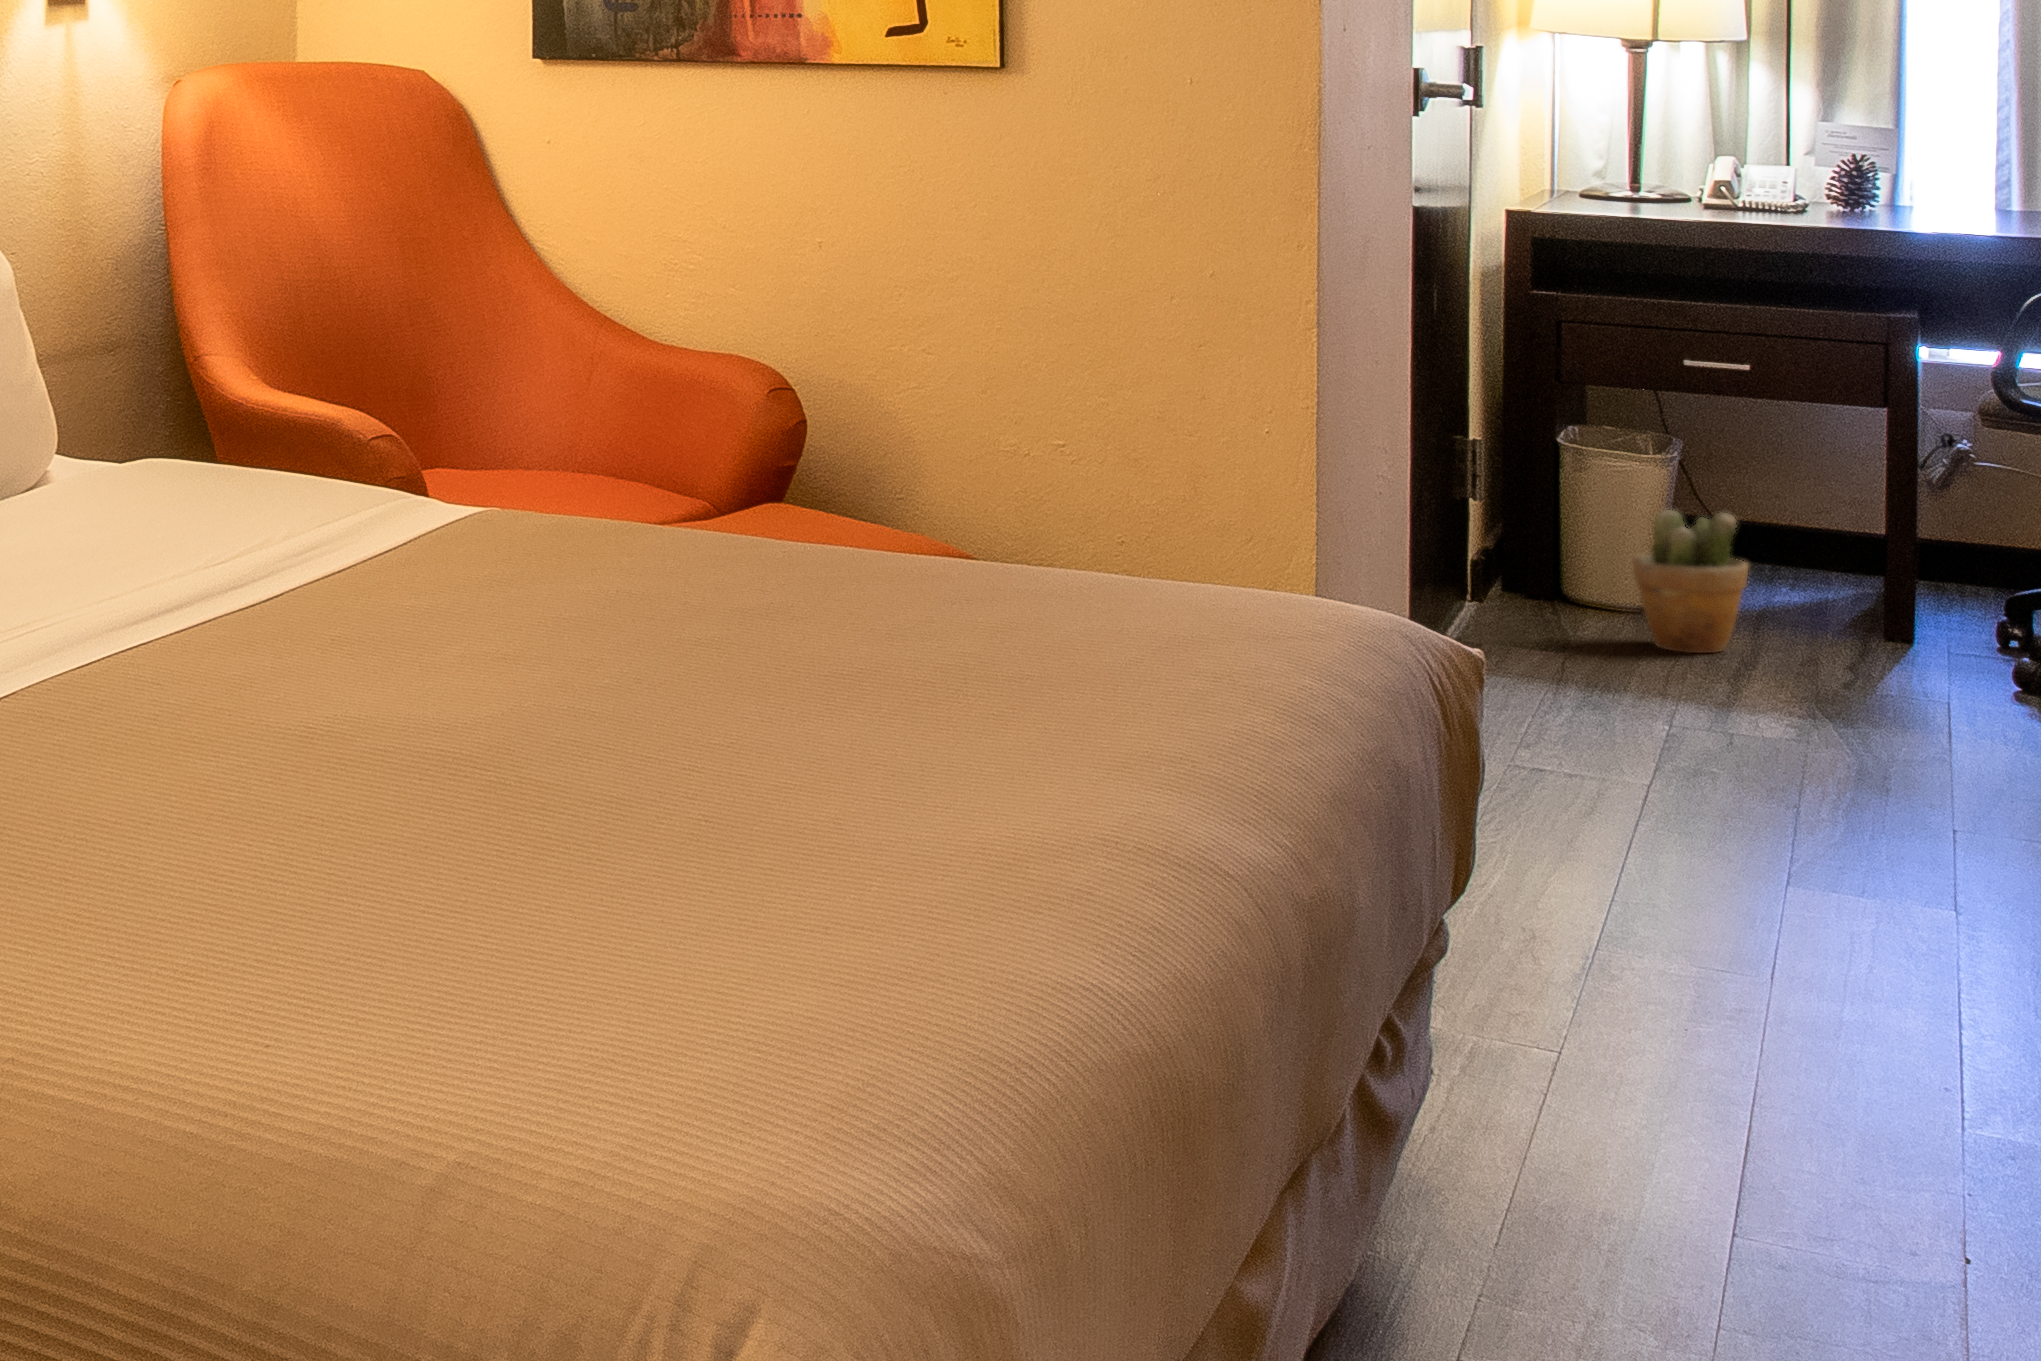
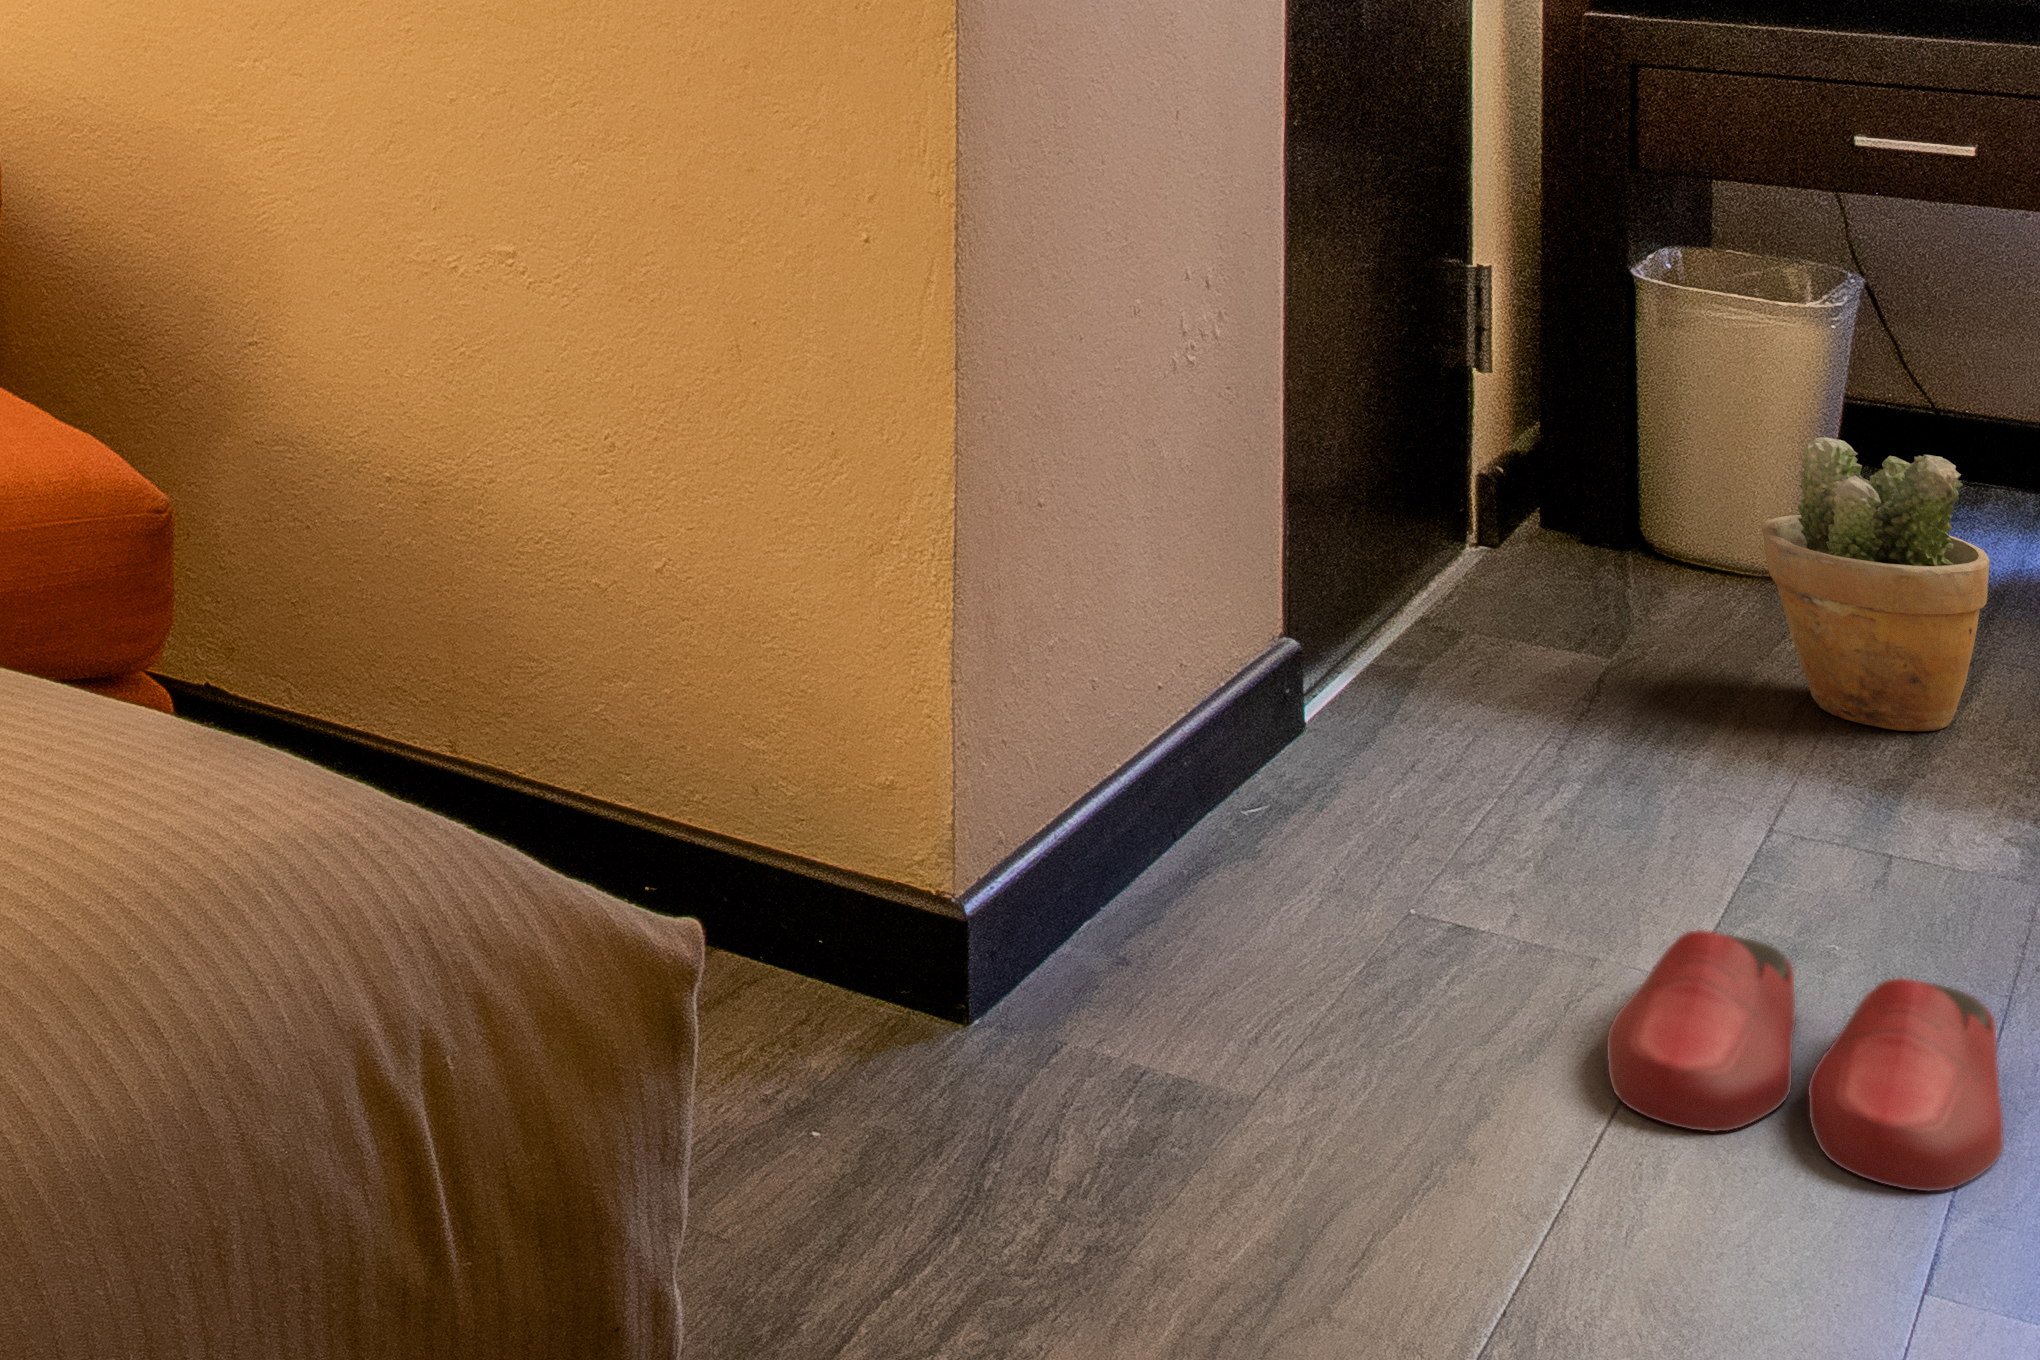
slippers: none [1592,694,1764,770] -> present [1607,930,2004,1191]

